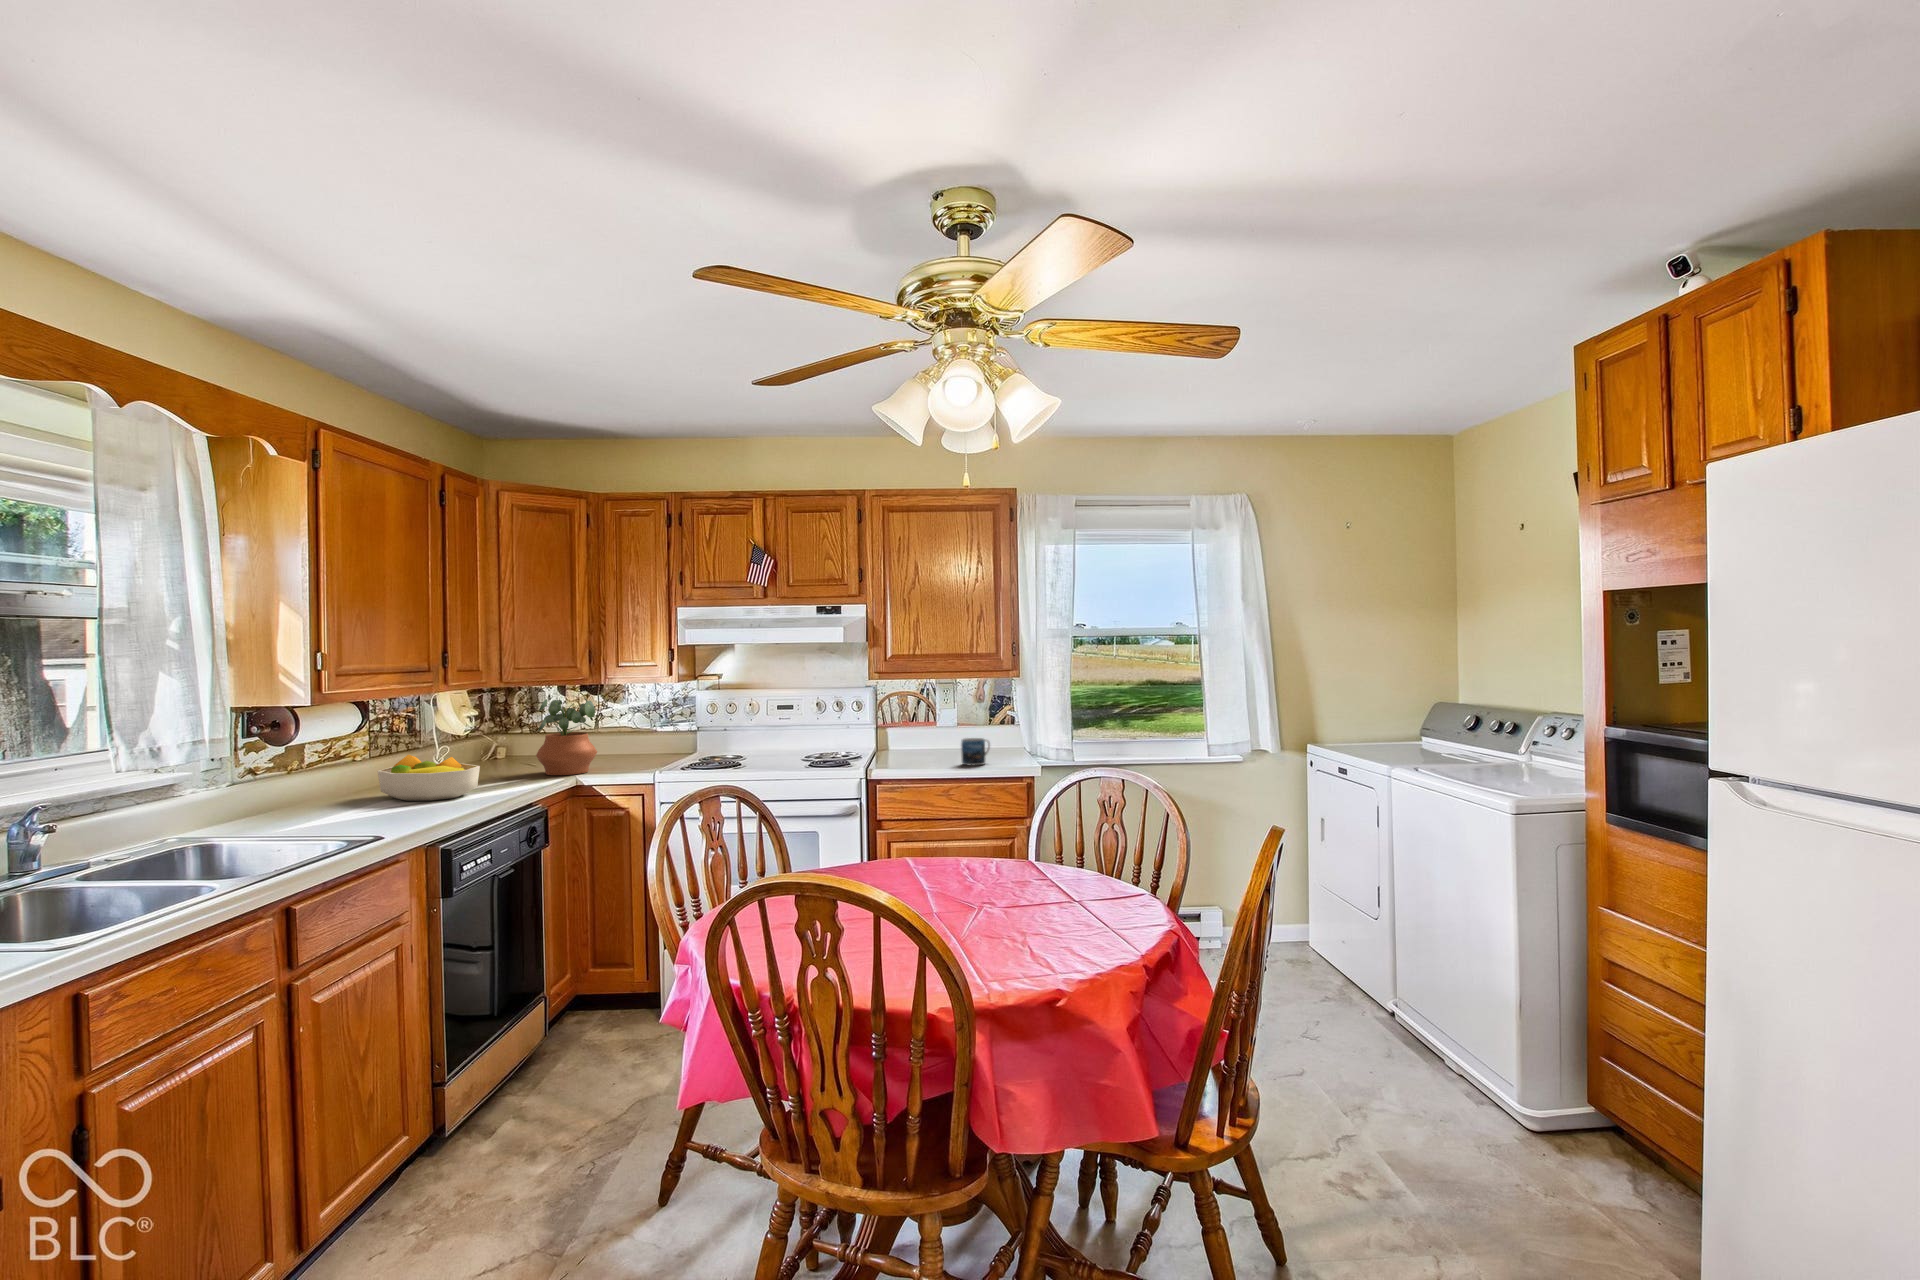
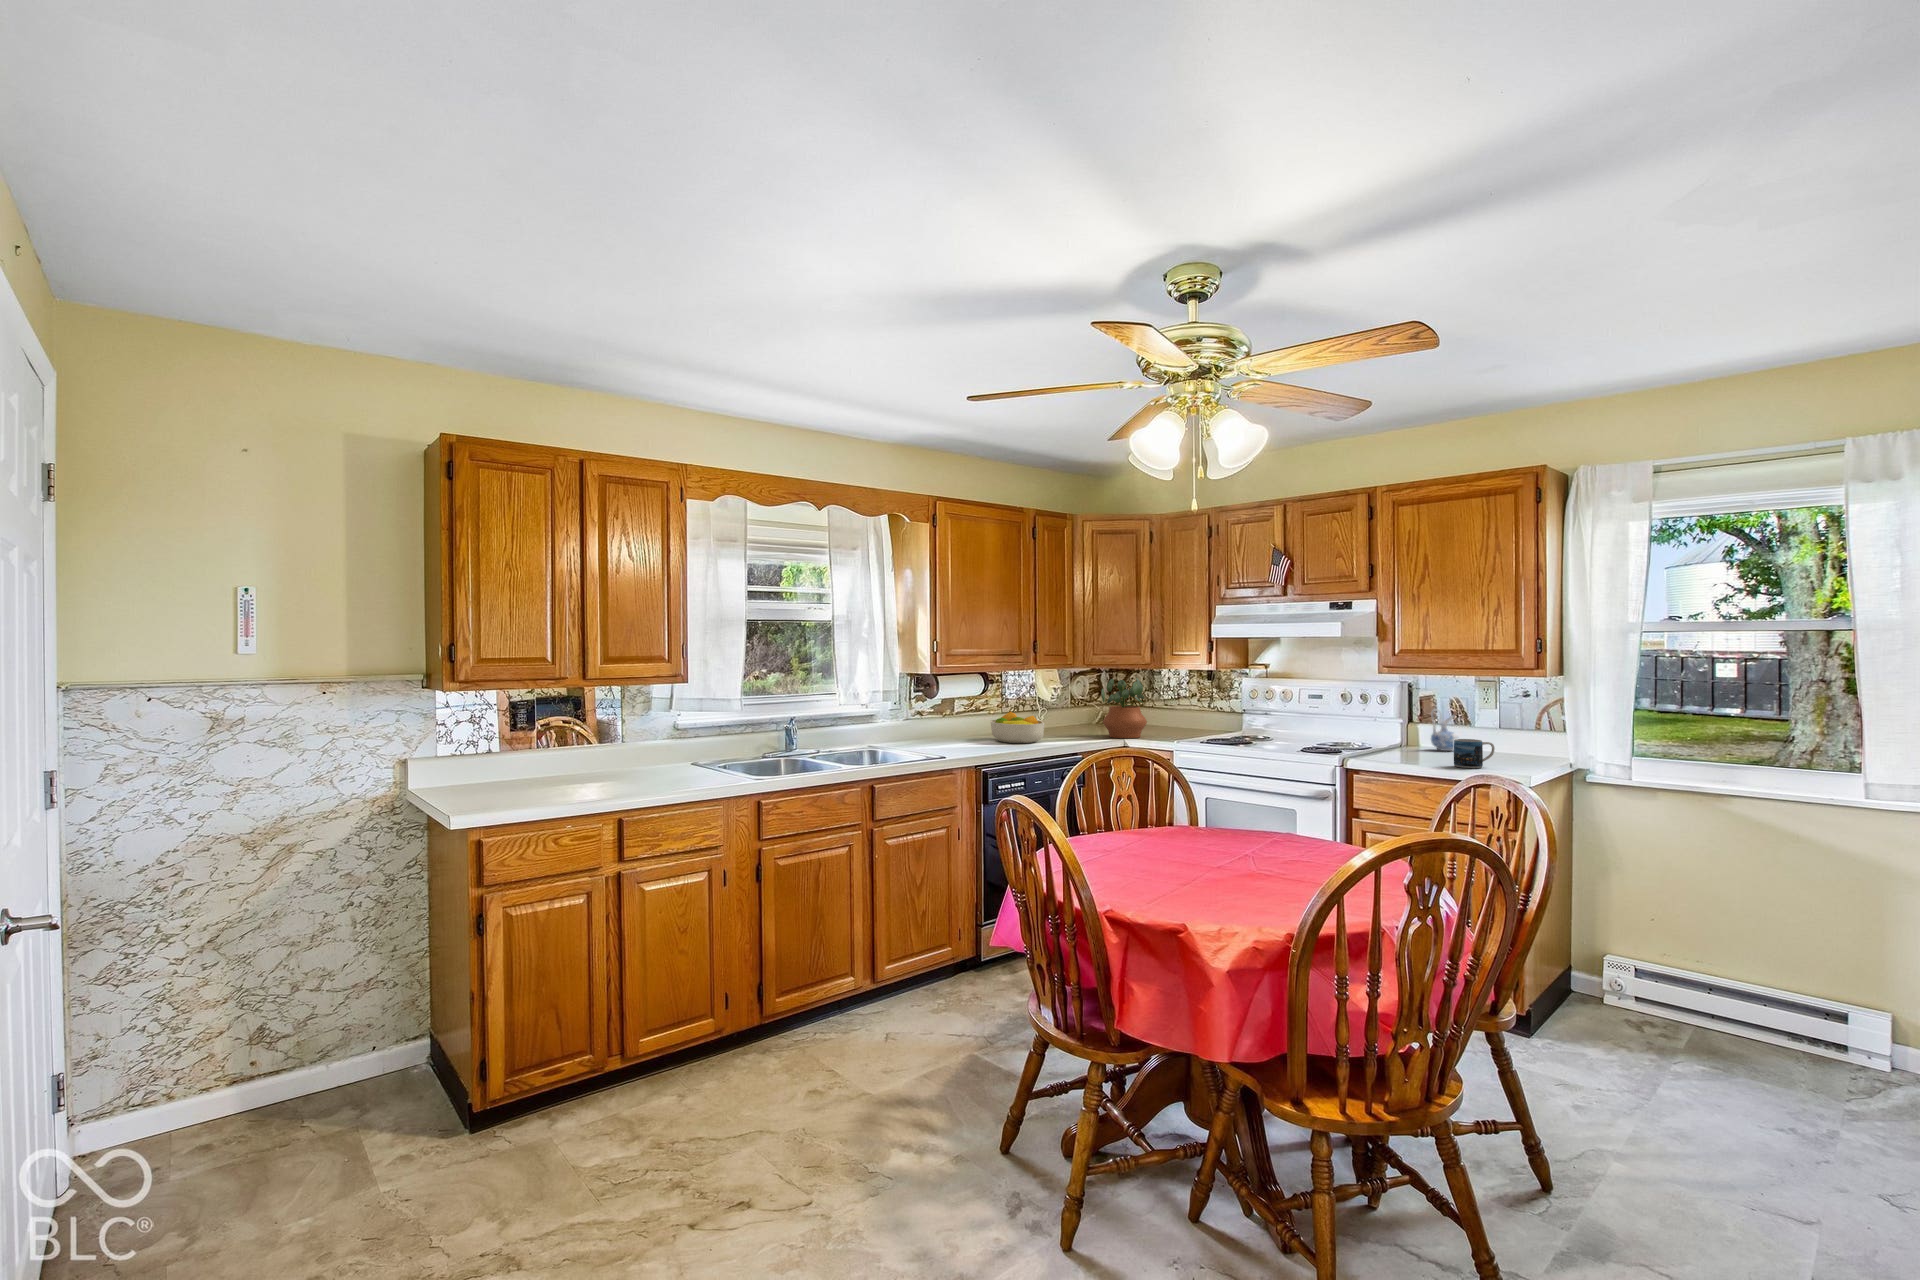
ceramic pitcher: none [898,712,922,751] -> present [1431,709,1458,751]

